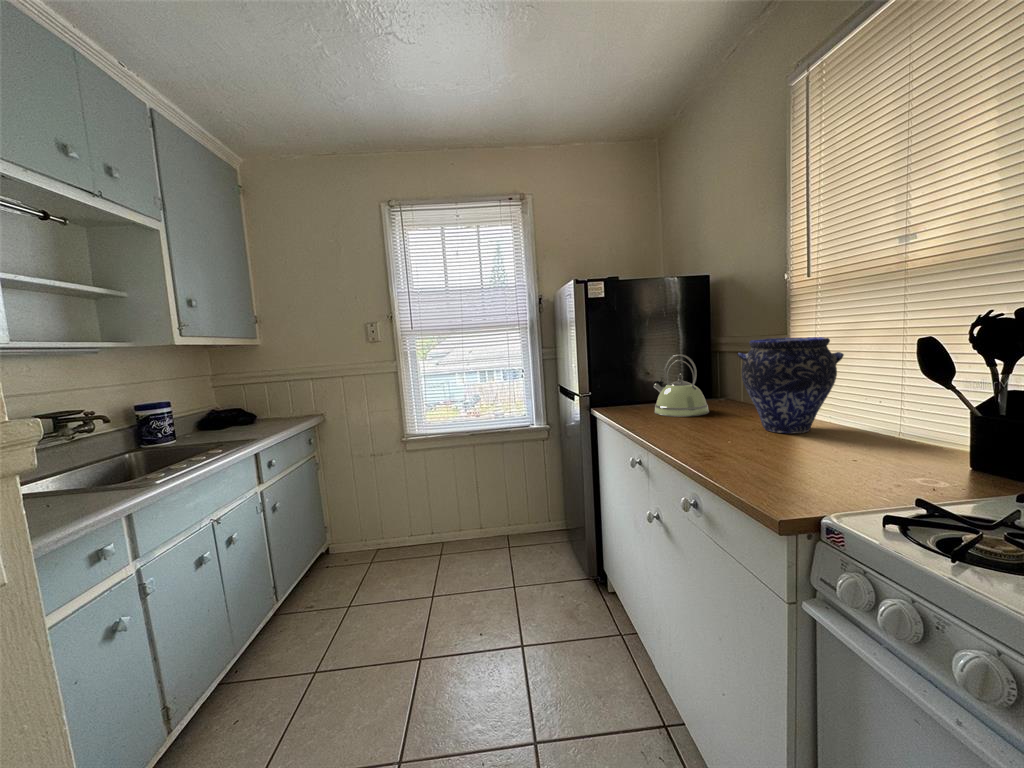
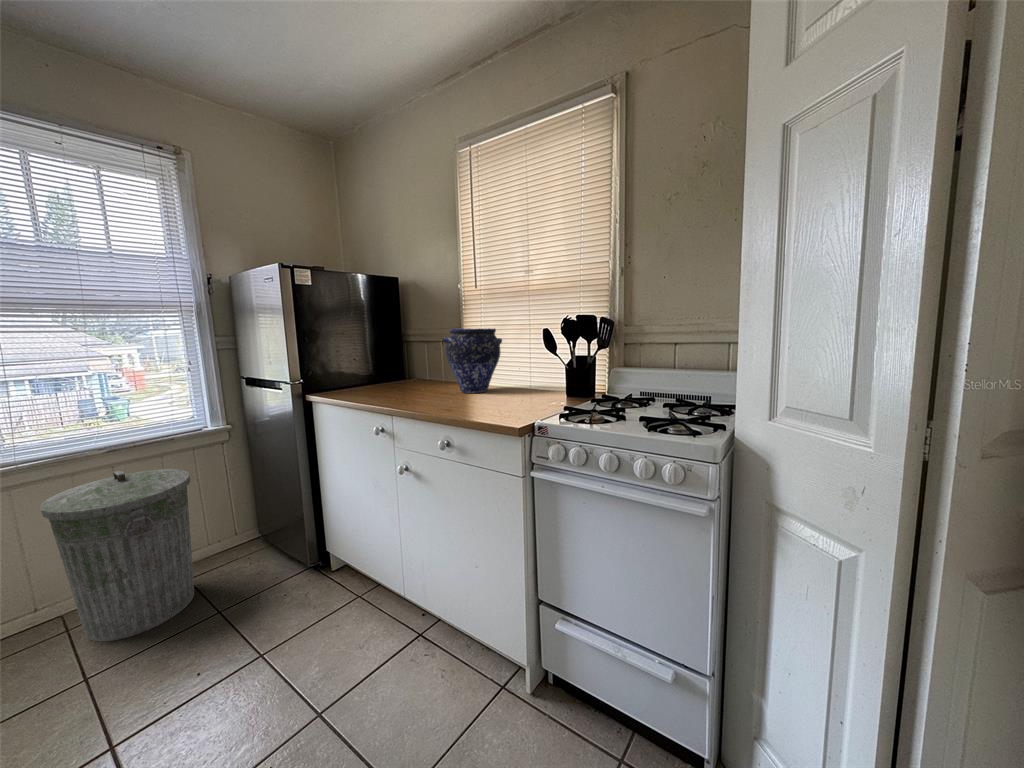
kettle: present [653,354,709,417] -> none [364,341,414,393]
trash can: none [429,452,509,578] -> present [40,469,194,641]

